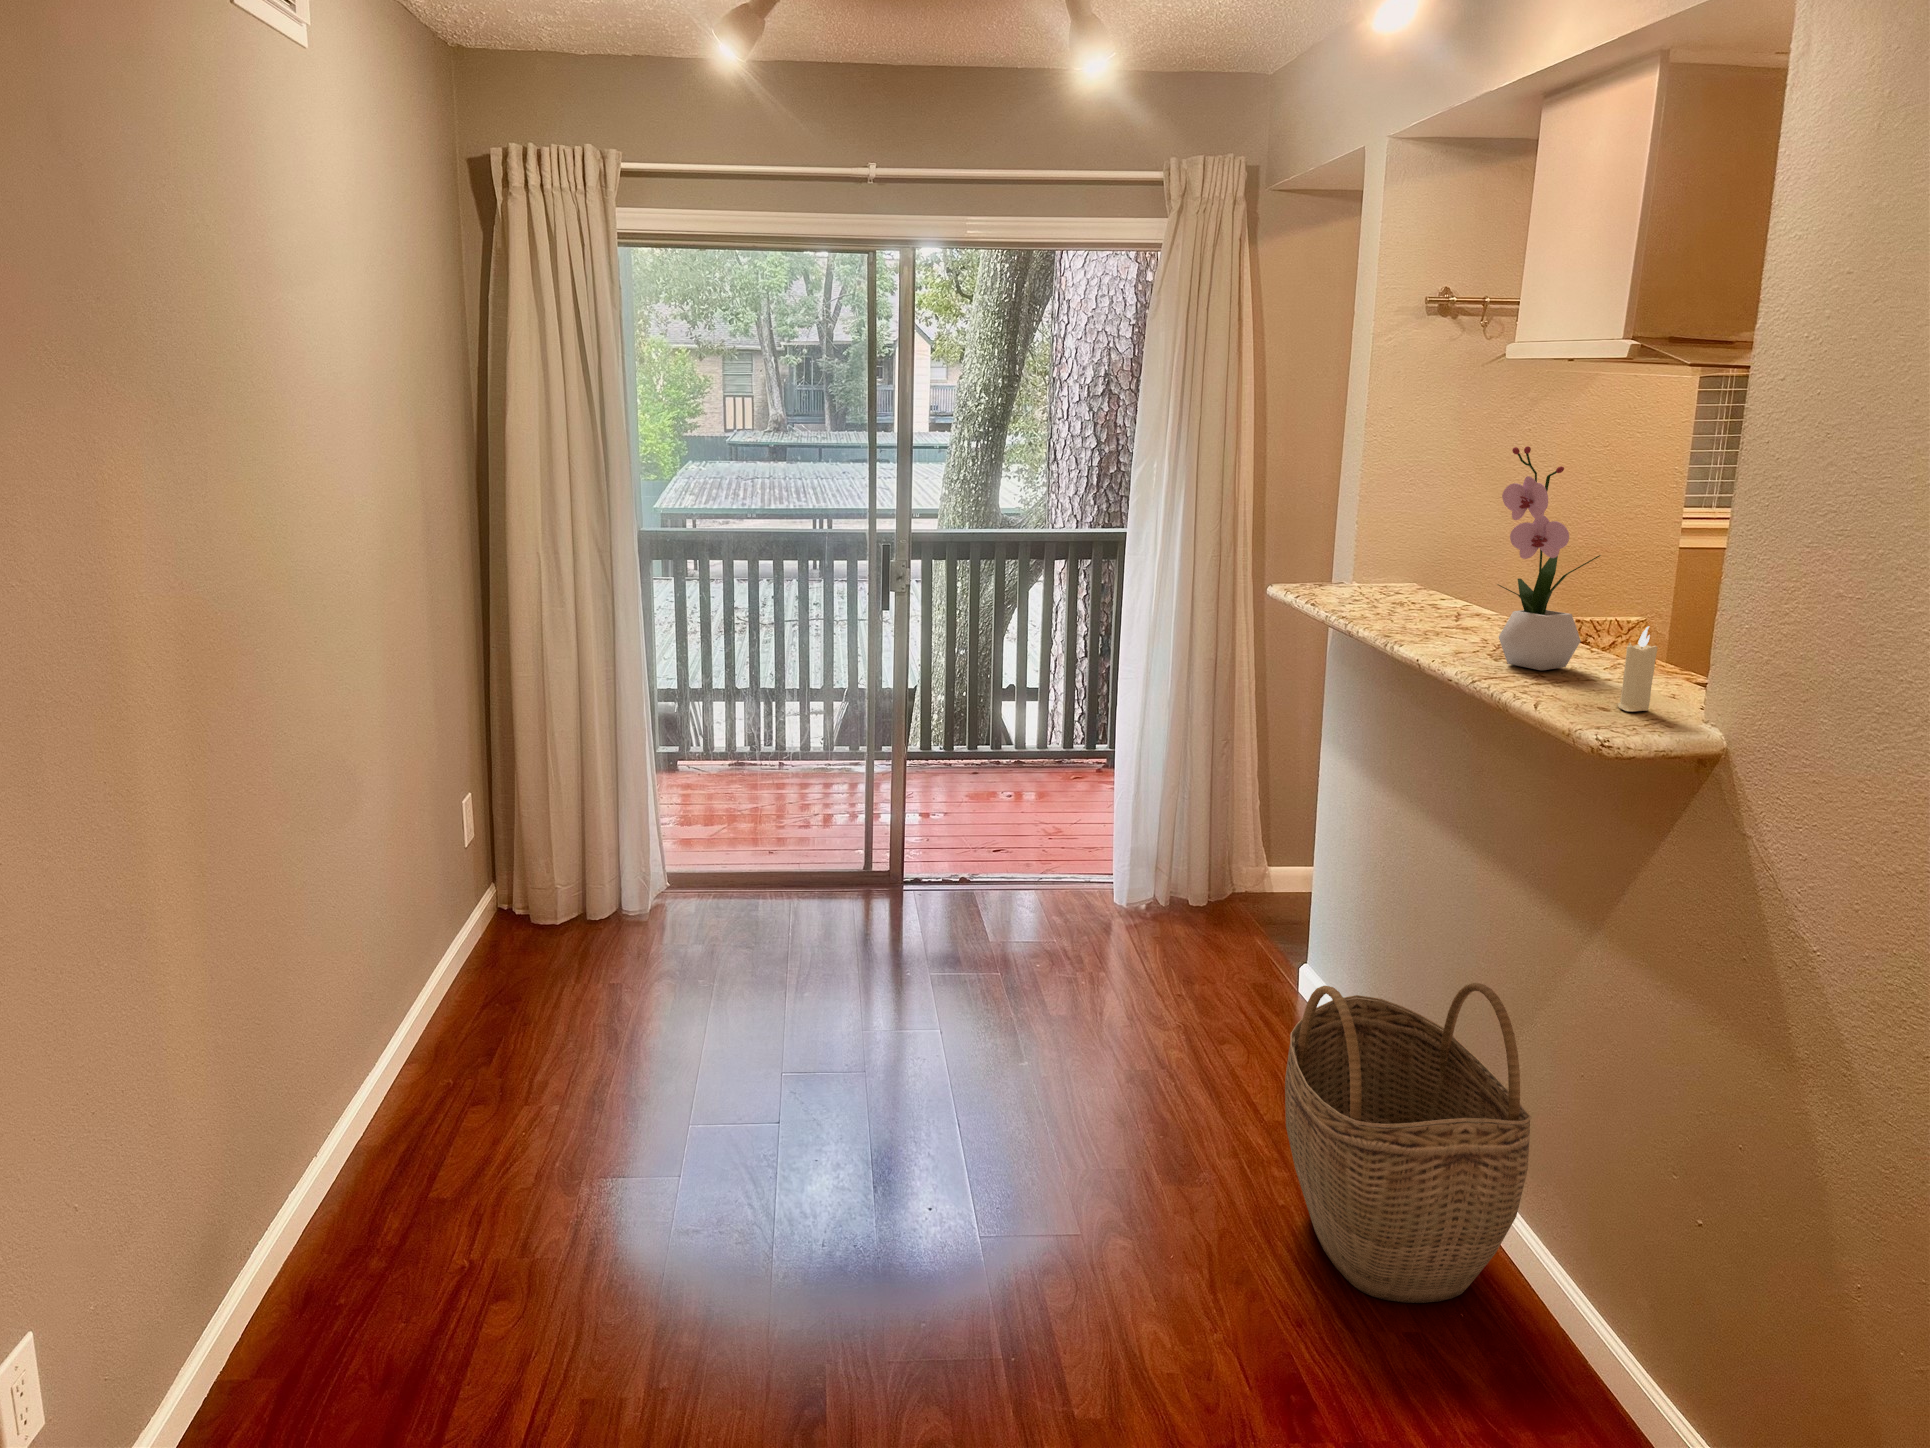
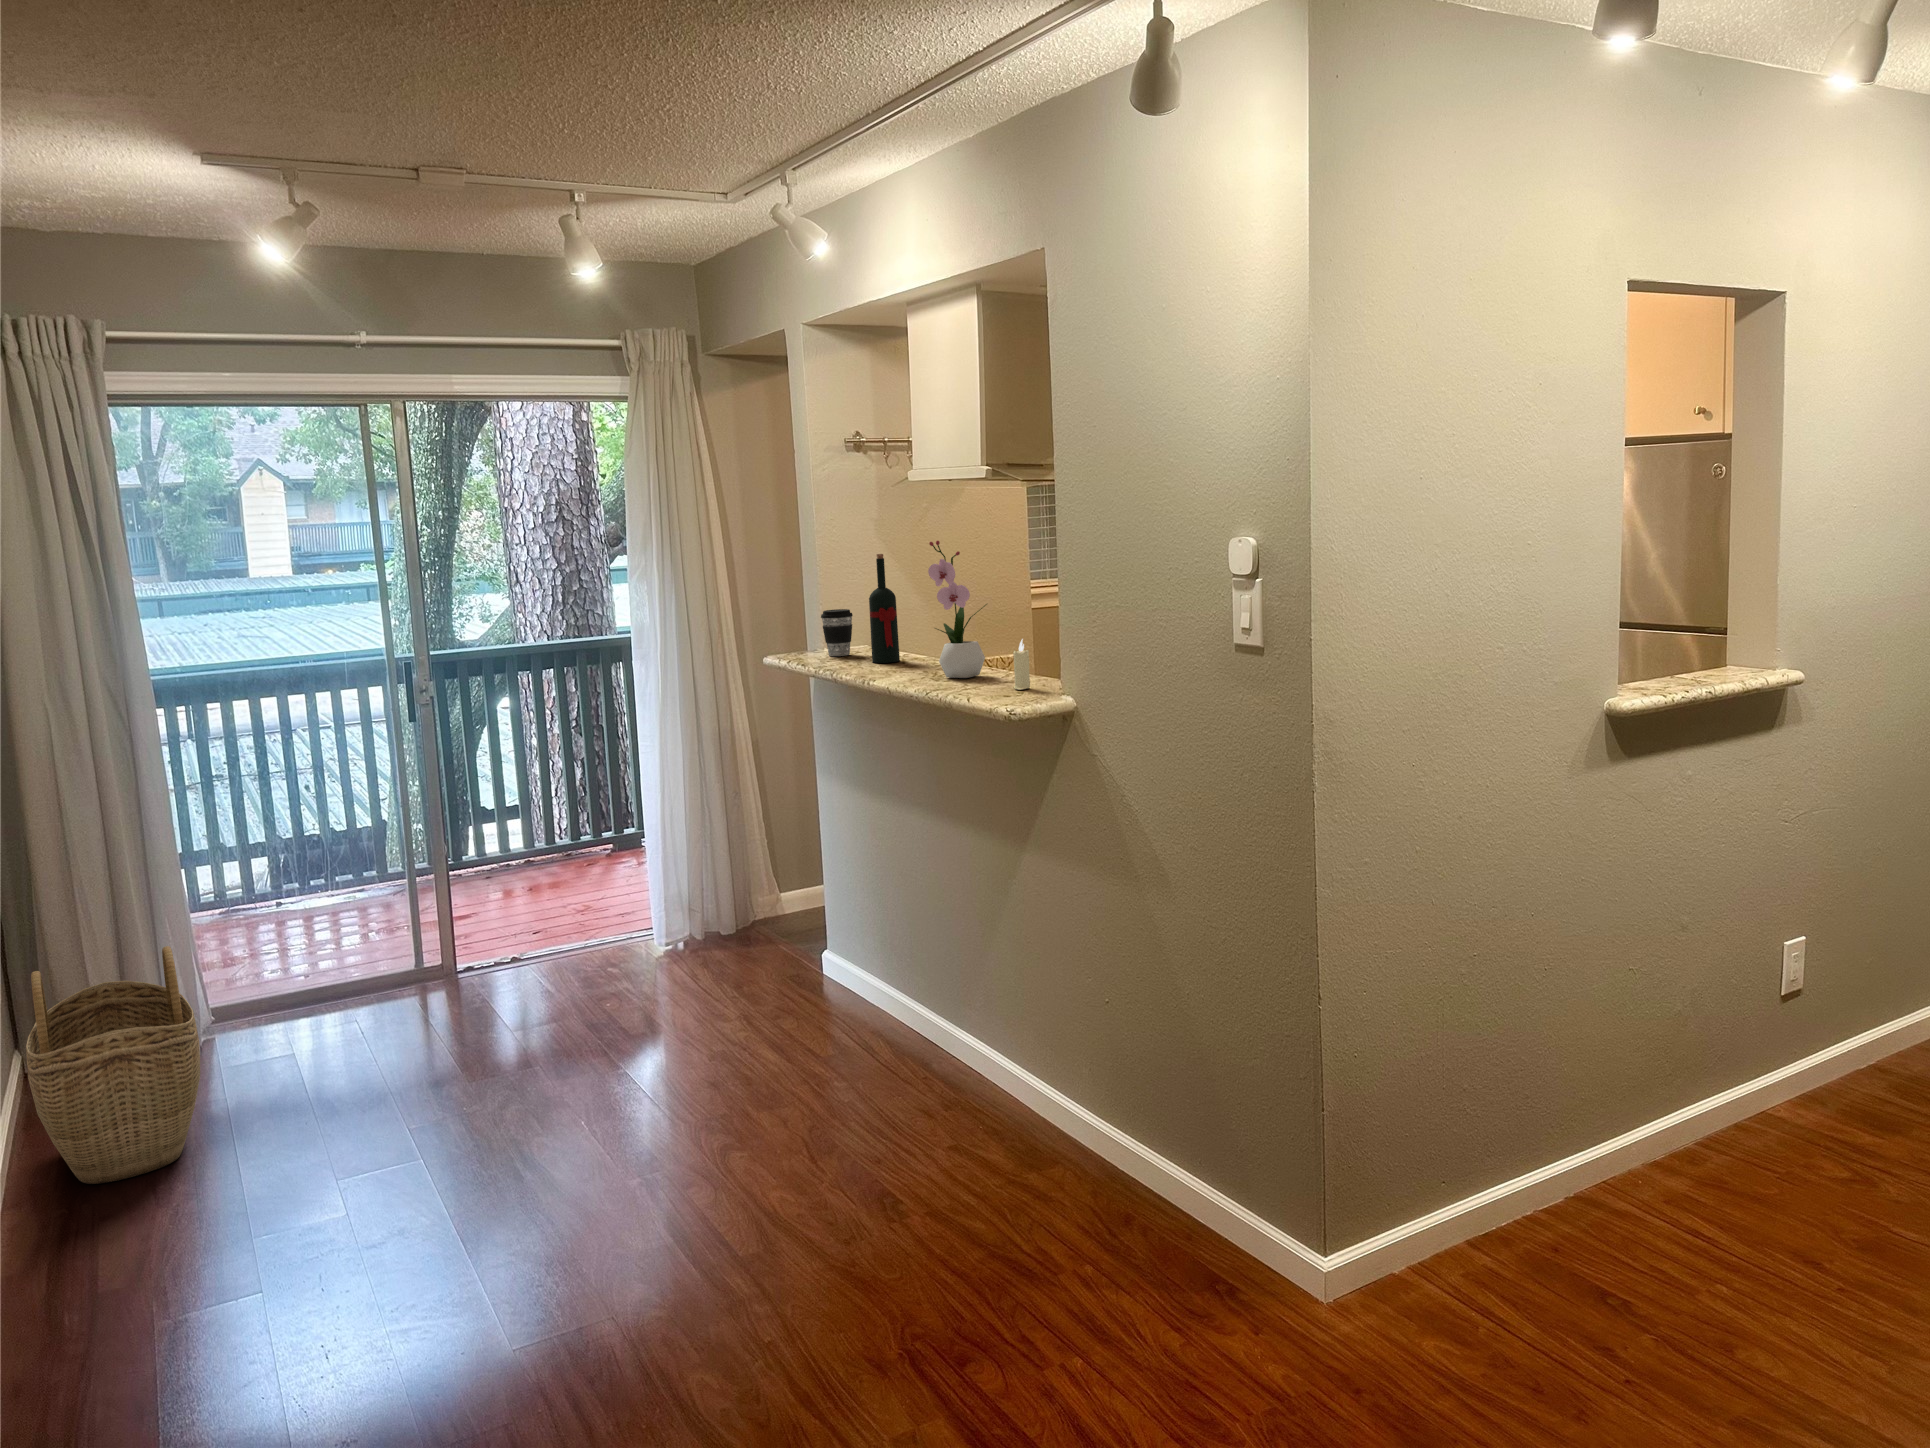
wine bottle: none [1407,461,1458,622] -> present [869,554,900,663]
coffee cup: none [1348,534,1395,600] -> present [821,609,853,656]
woven basket: present [1285,983,1532,1303] -> present [26,946,200,1184]

